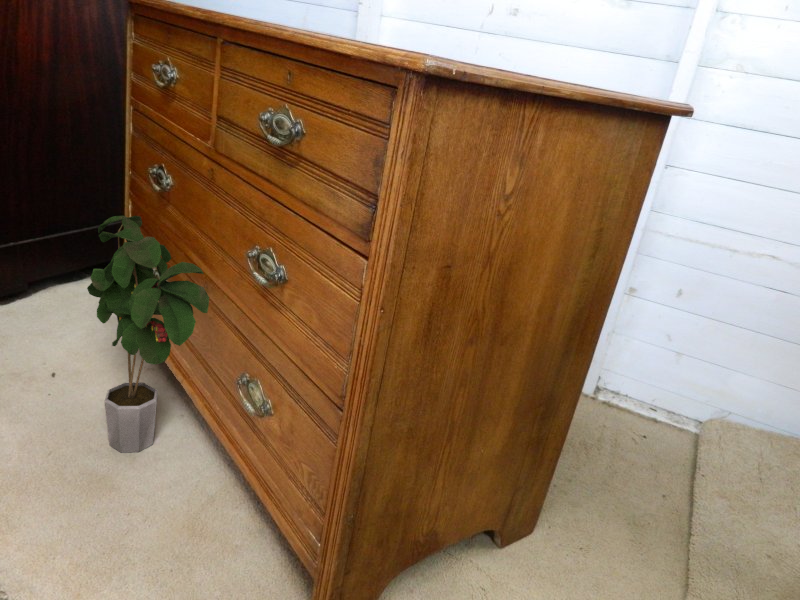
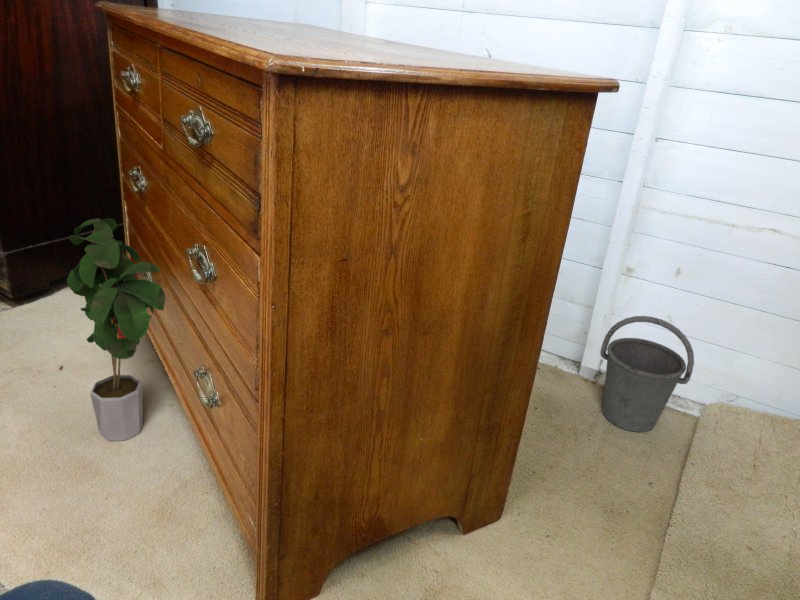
bucket: none [609,334,702,447] -> present [600,316,694,432]

